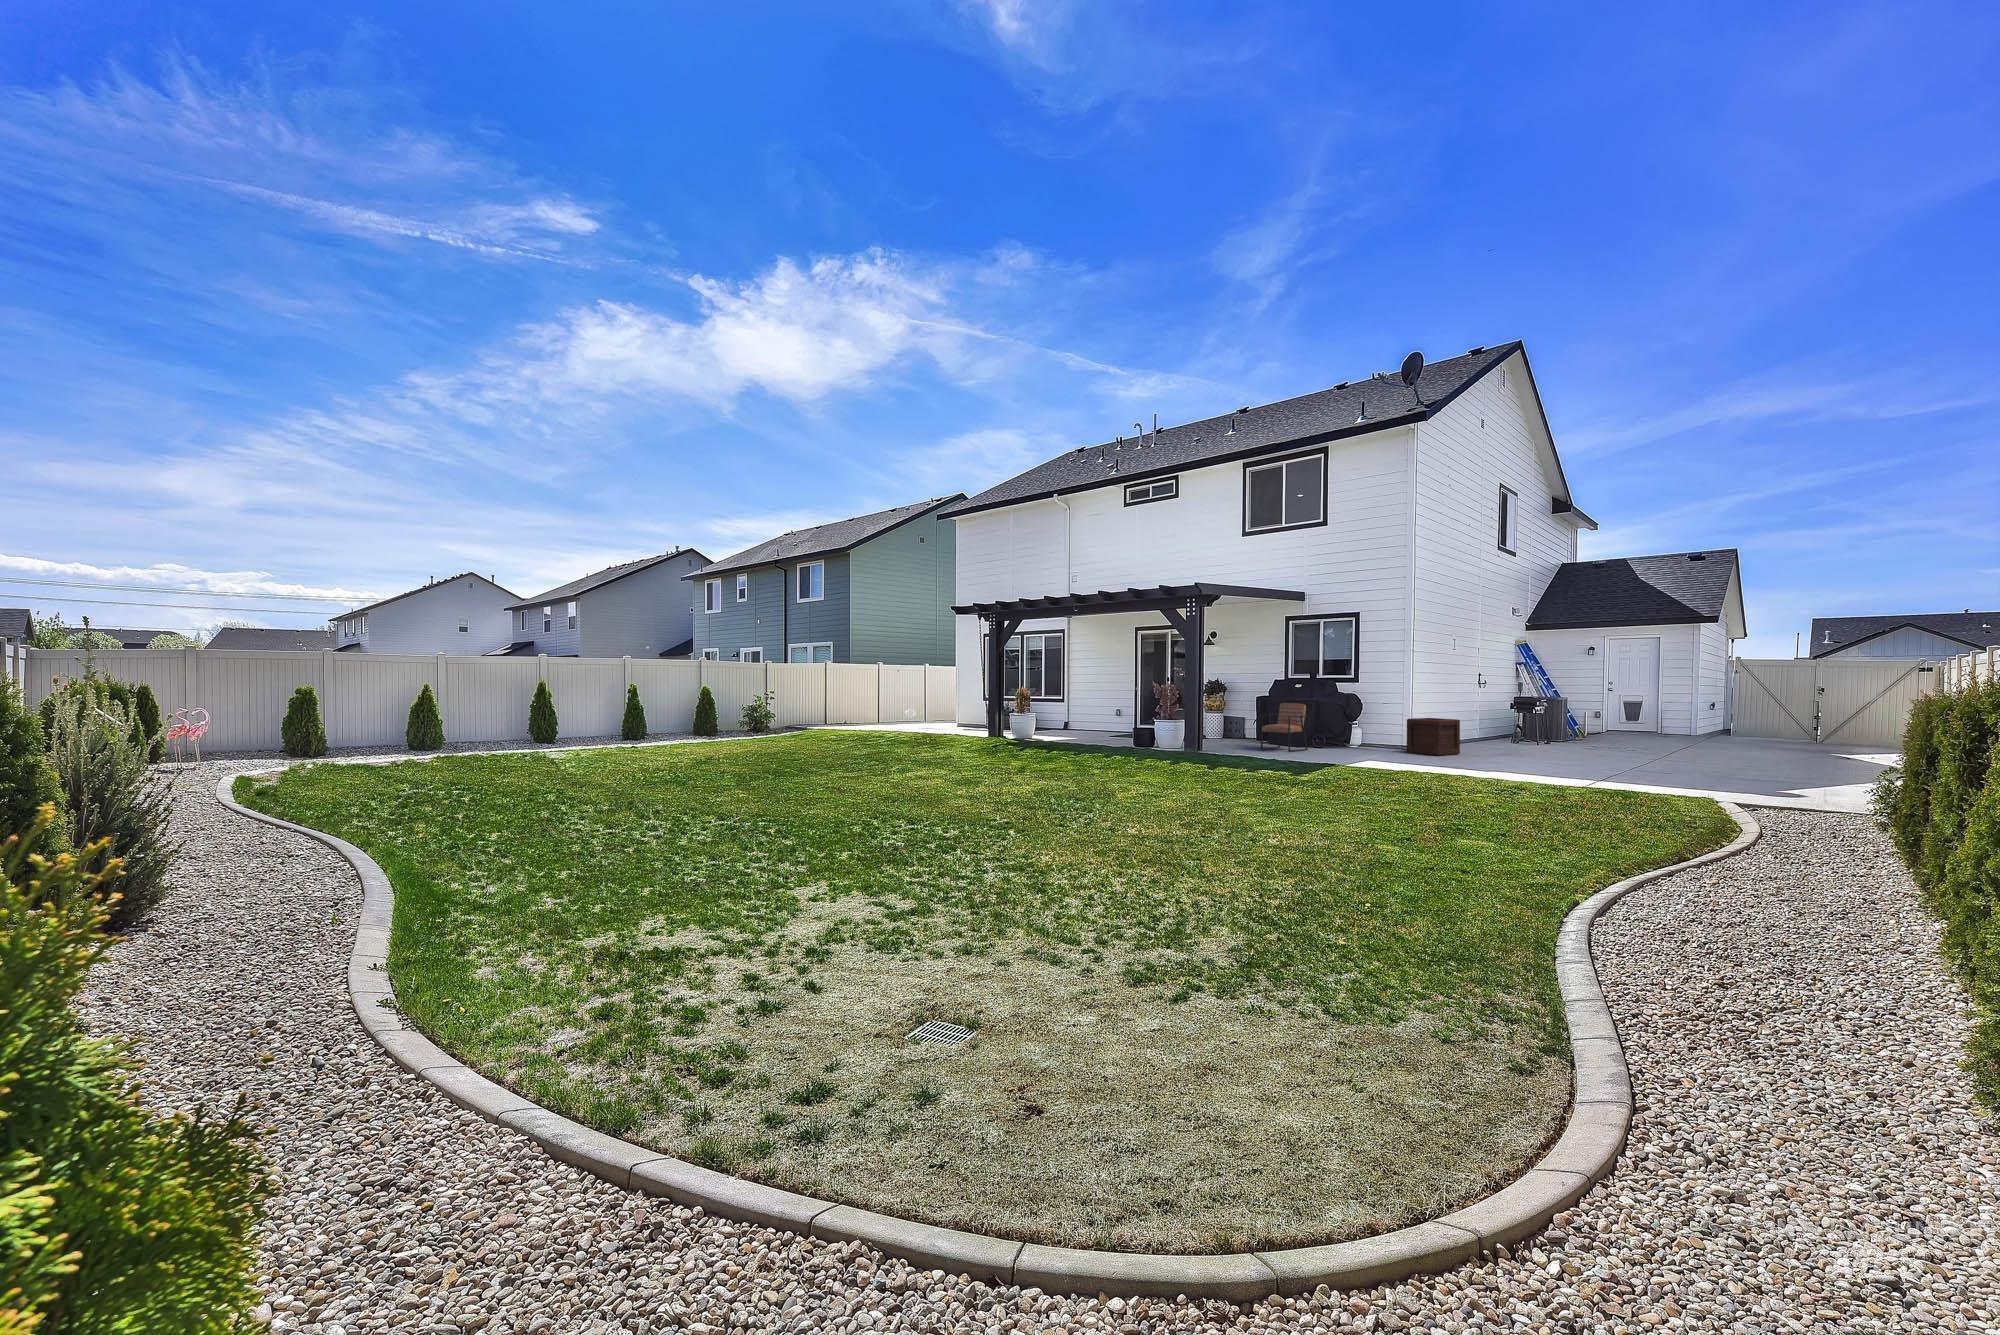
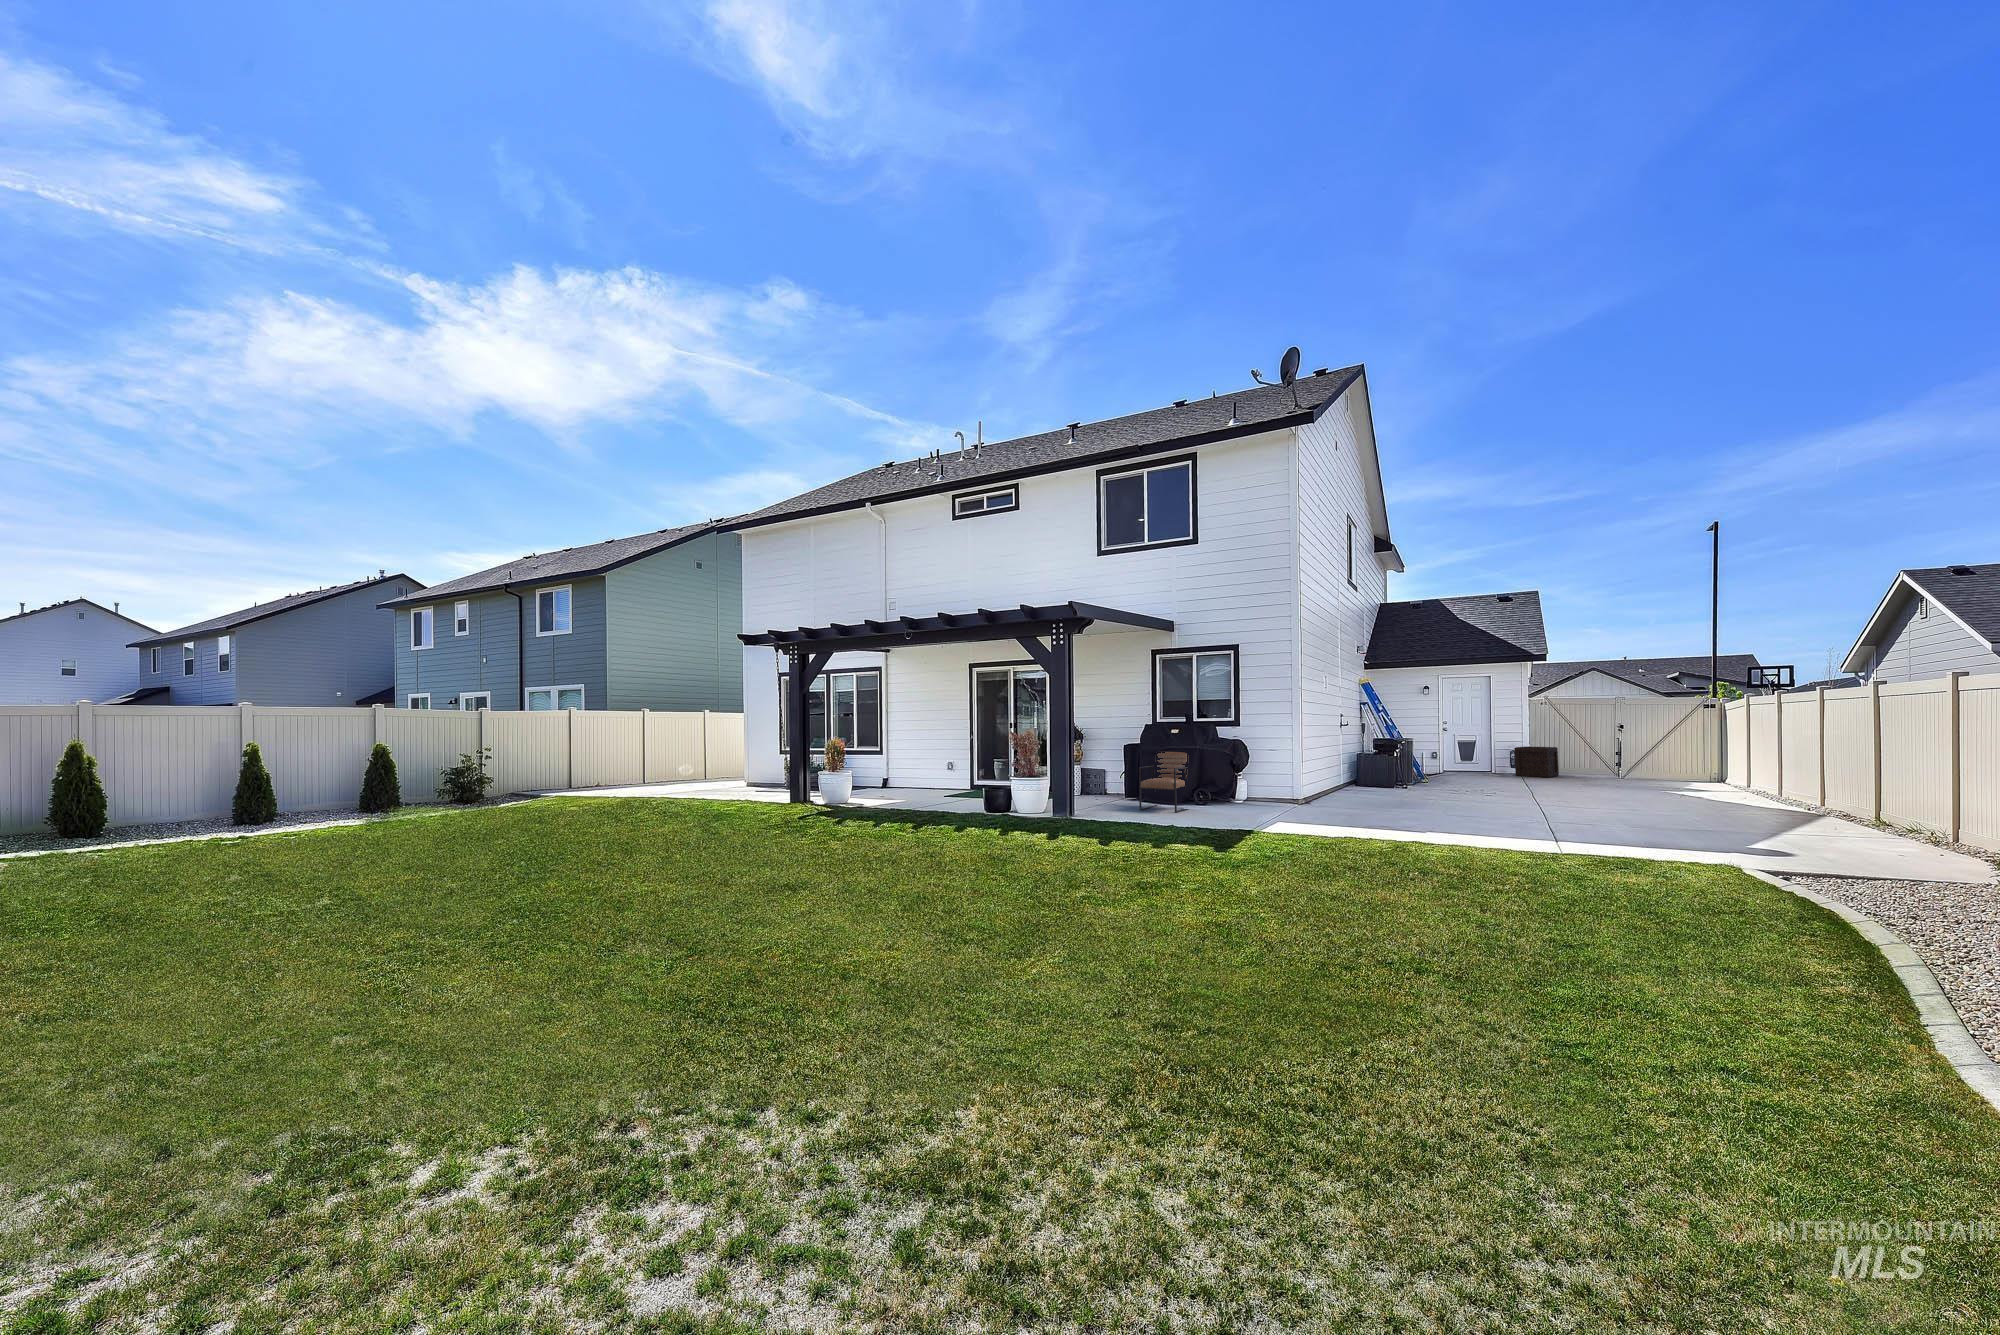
wooden crate: present [1407,718,1460,755] -> present [1514,747,1559,777]

